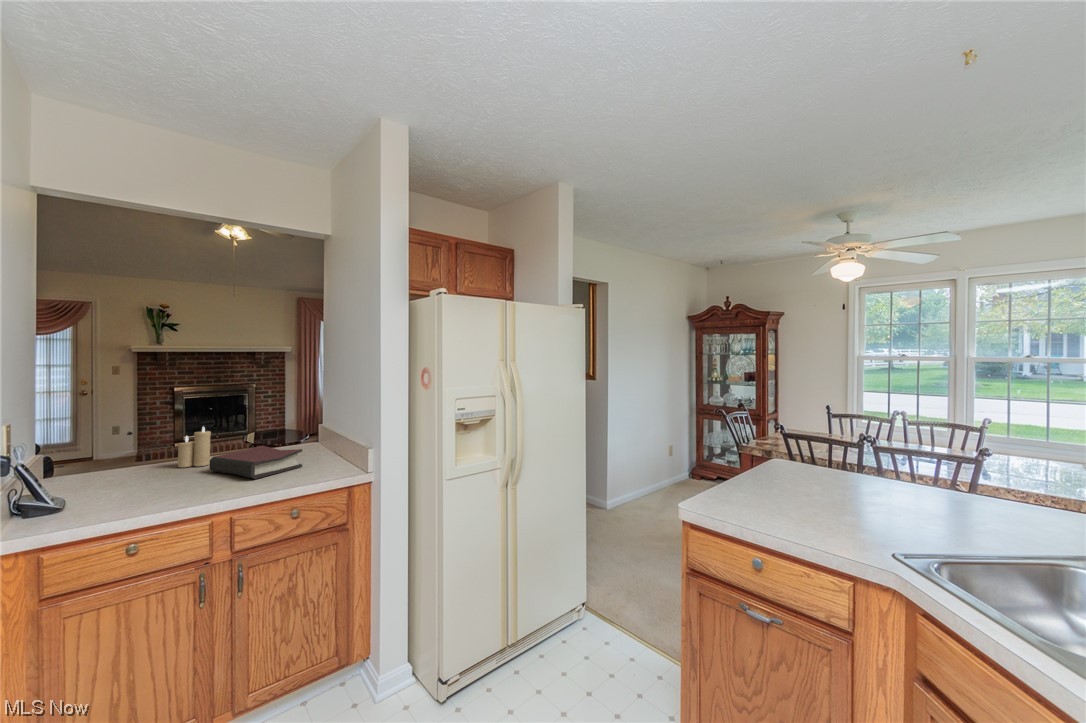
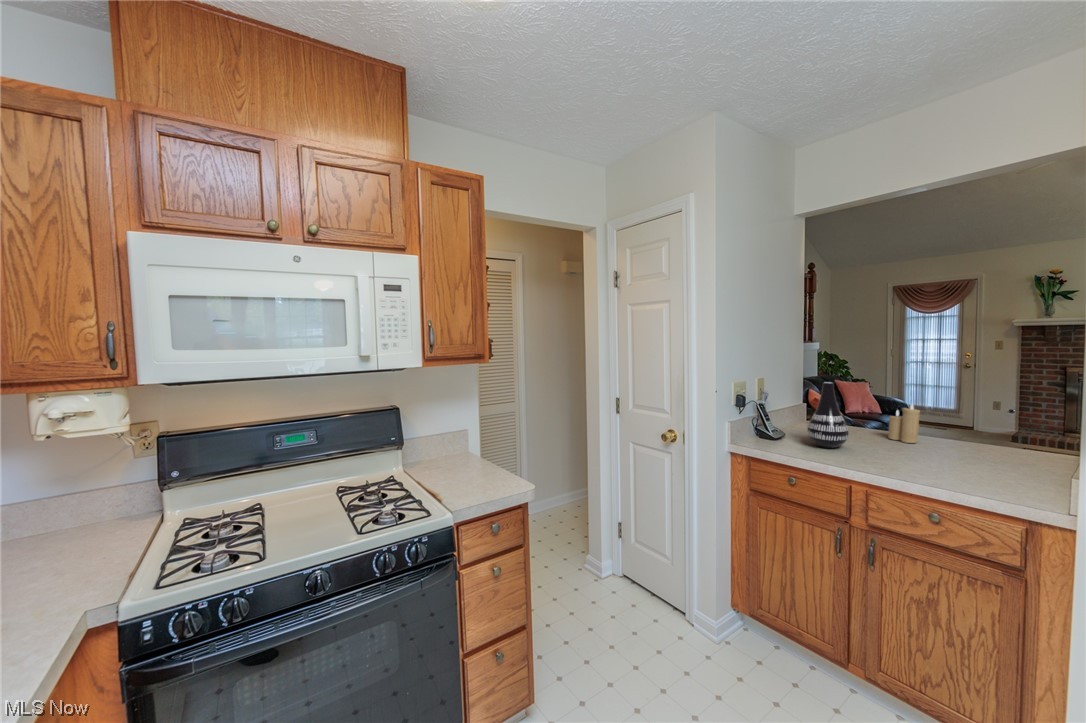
vase: none [110,414,168,496] -> present [807,382,849,448]
hardback book: present [209,446,302,479] -> none [901,435,1001,475]

